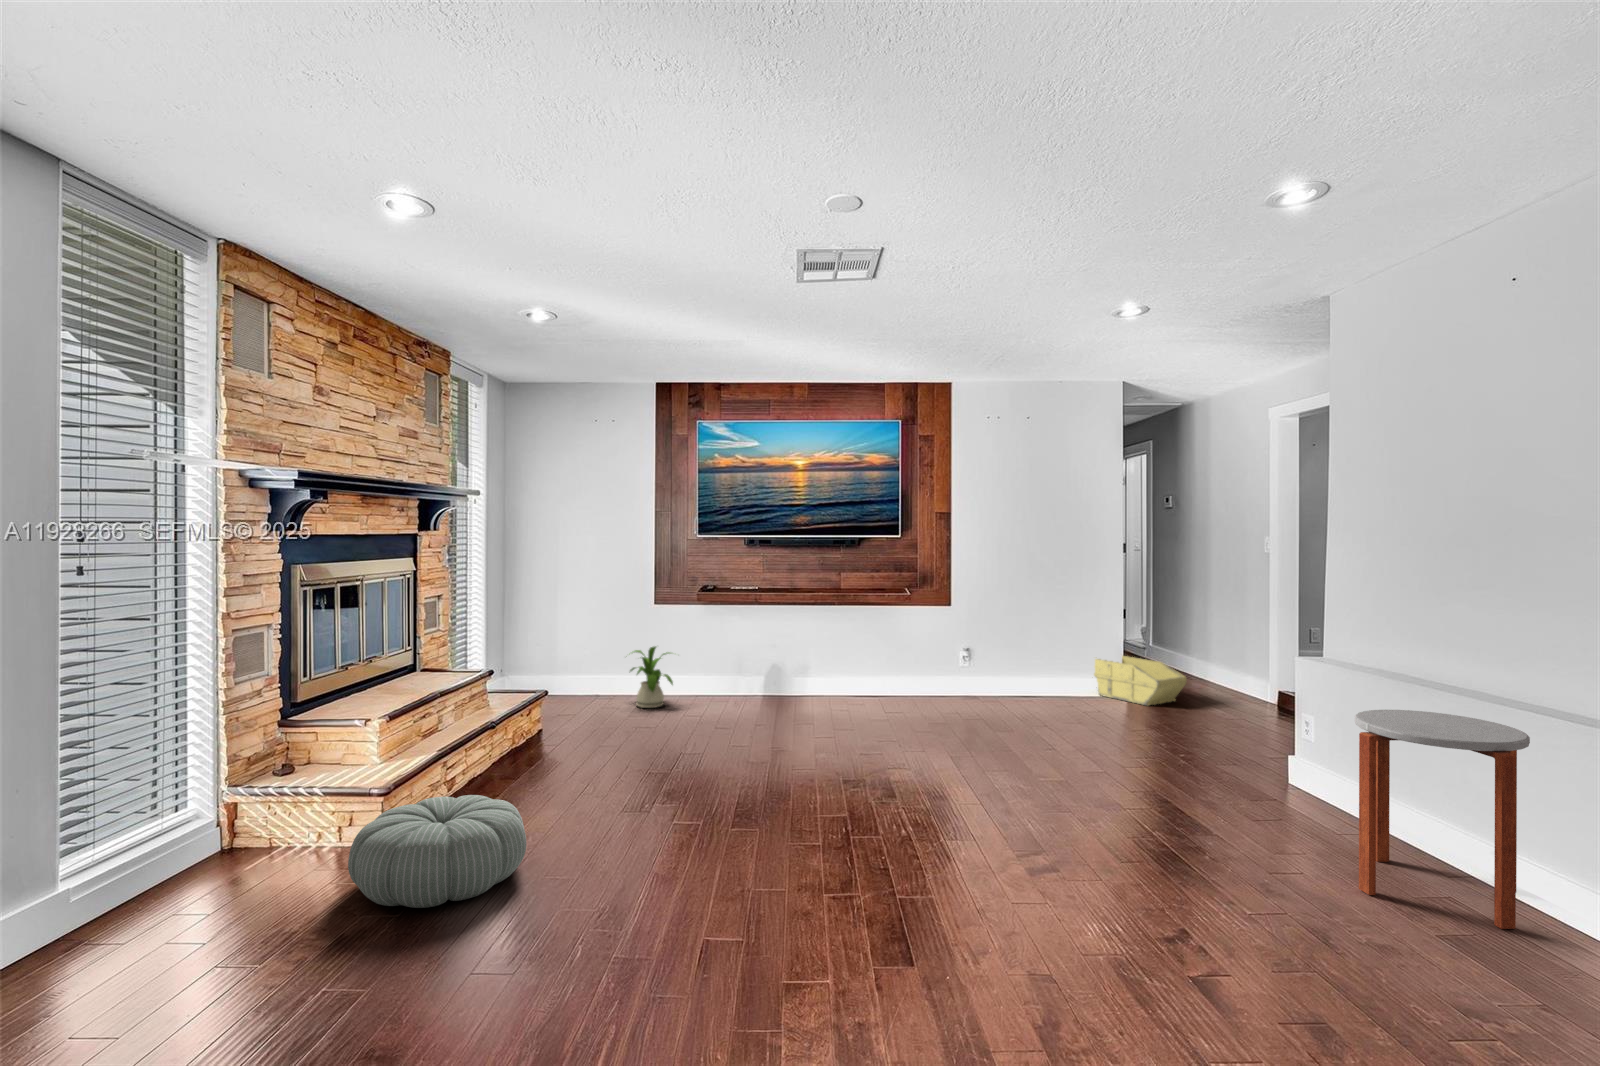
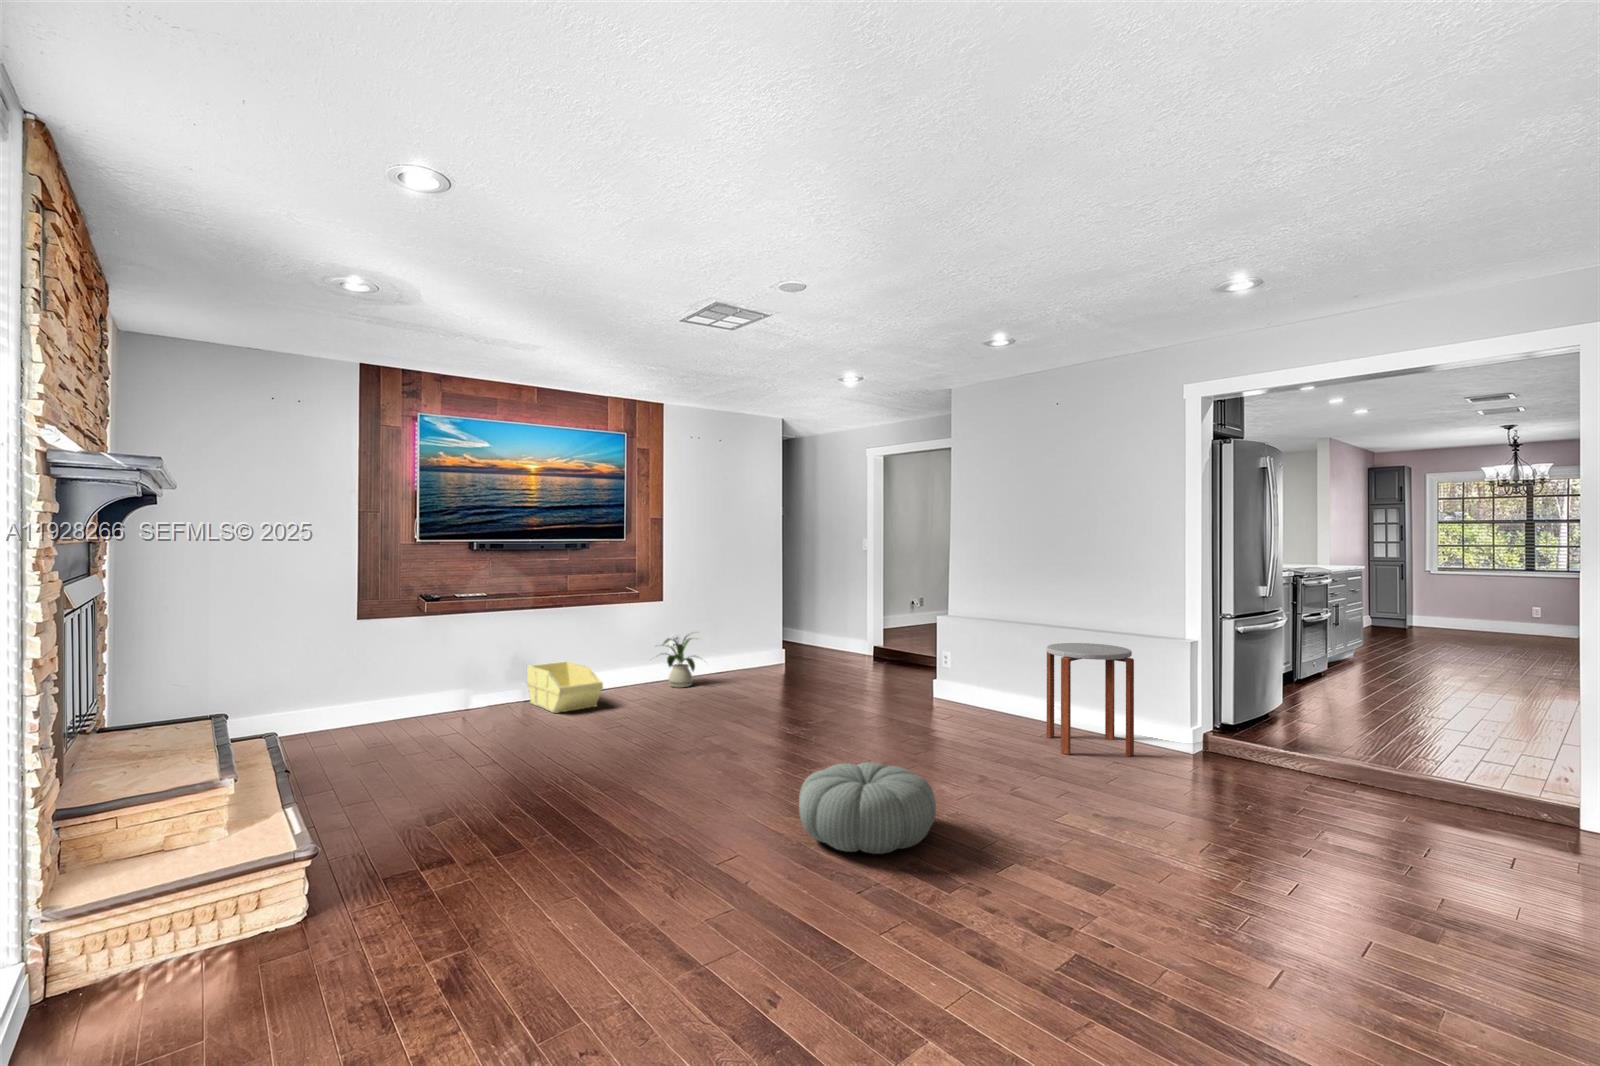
house plant: present [630,646,673,708] -> present [661,637,695,688]
storage bin: present [1094,656,1187,706] -> present [526,661,603,713]
pouf: present [348,795,526,908] -> present [799,762,936,854]

